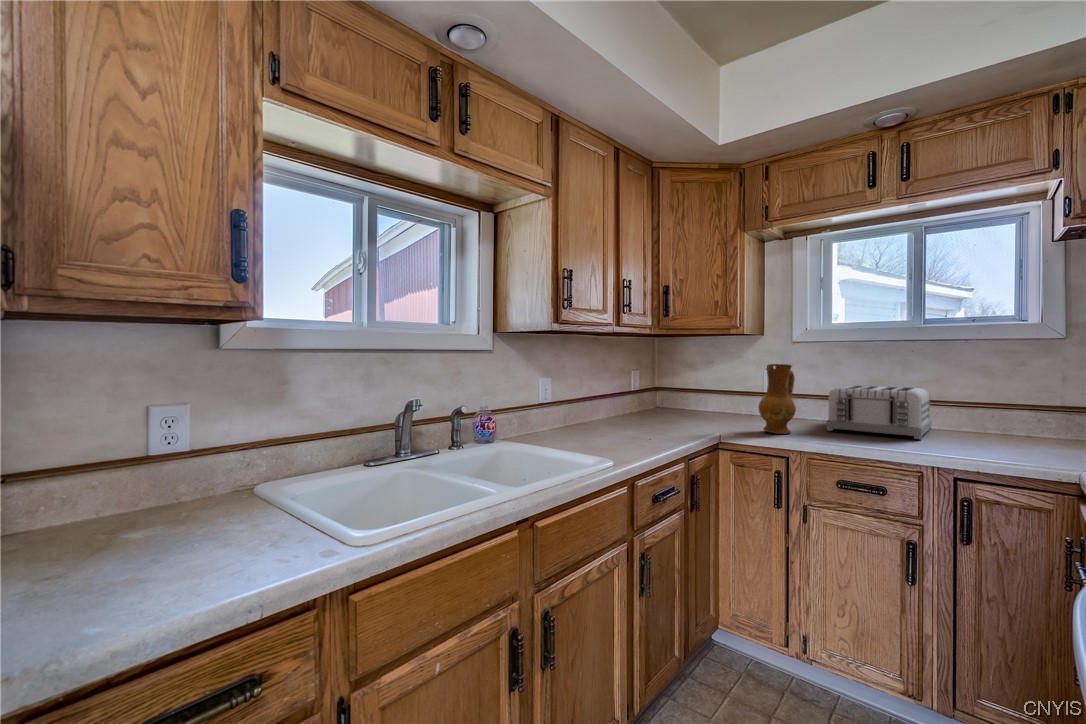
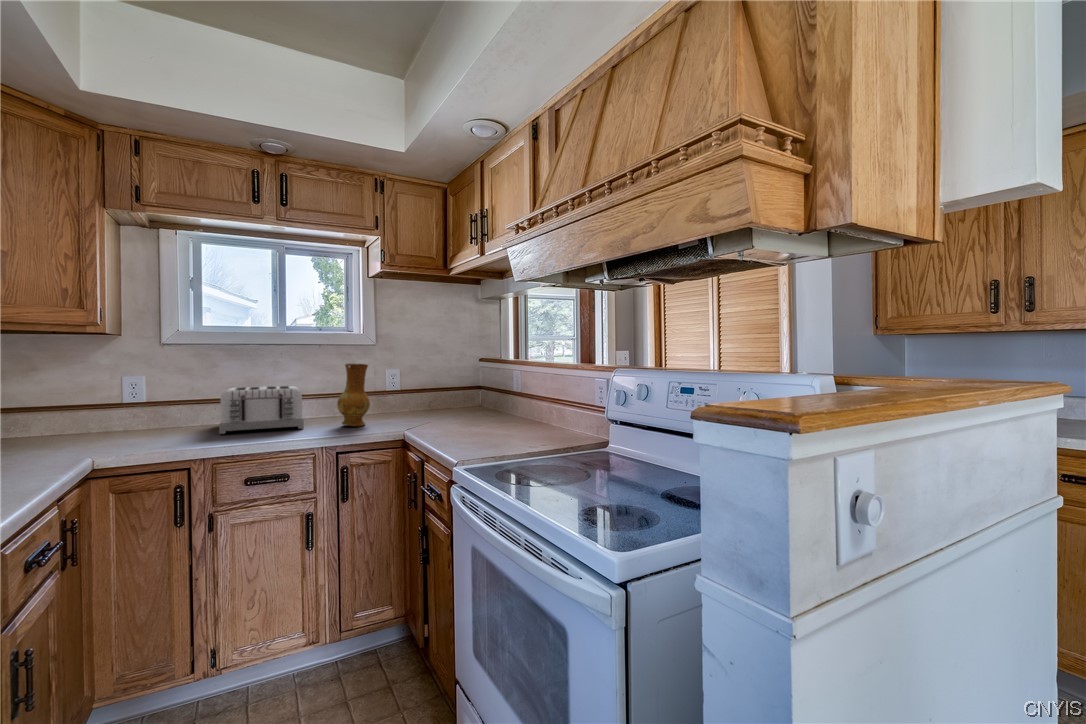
ceramic jug: present [758,364,796,434] -> present [337,364,370,426]

